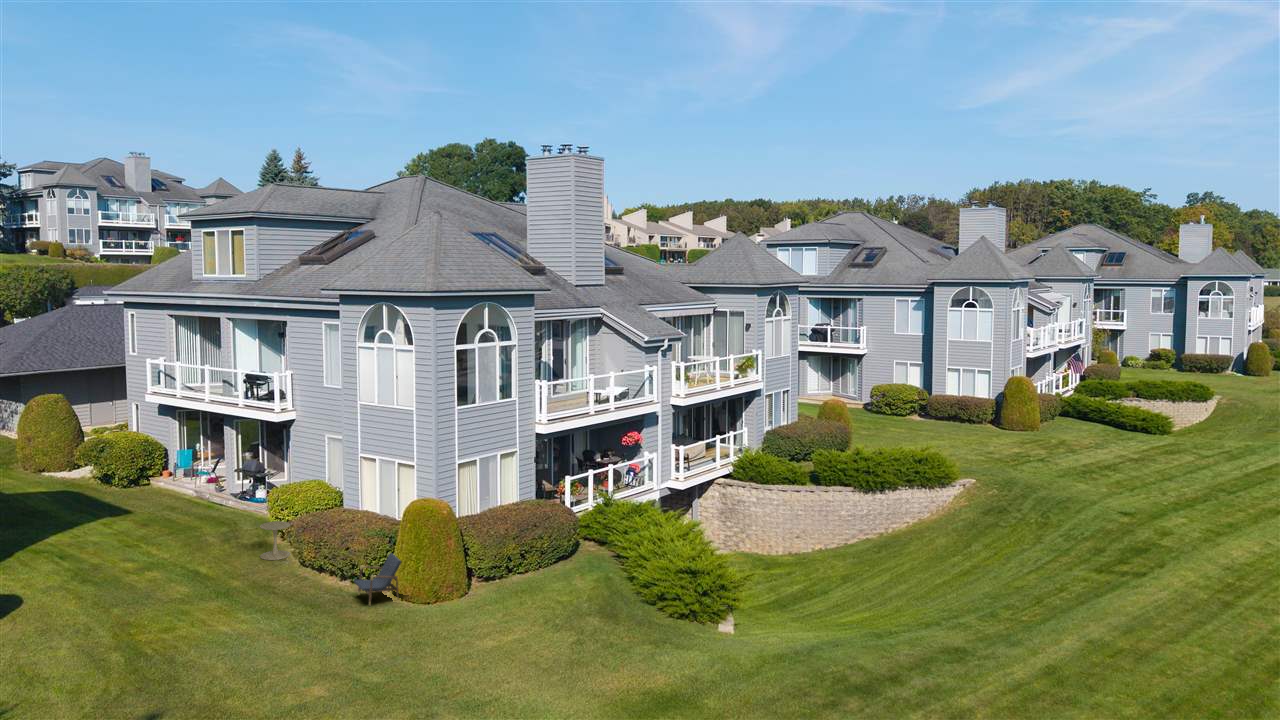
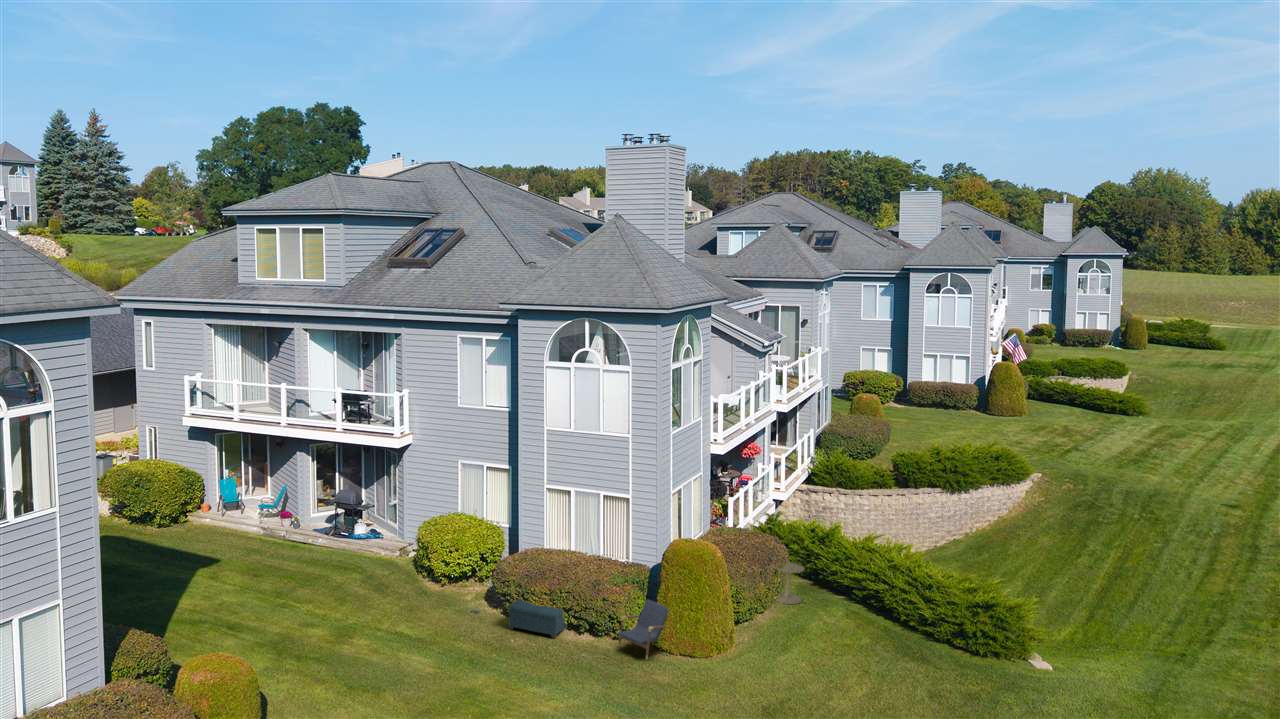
pedestal table: present [260,521,290,560] -> present [776,562,804,604]
bench: none [283,548,330,583] -> present [508,600,565,638]

